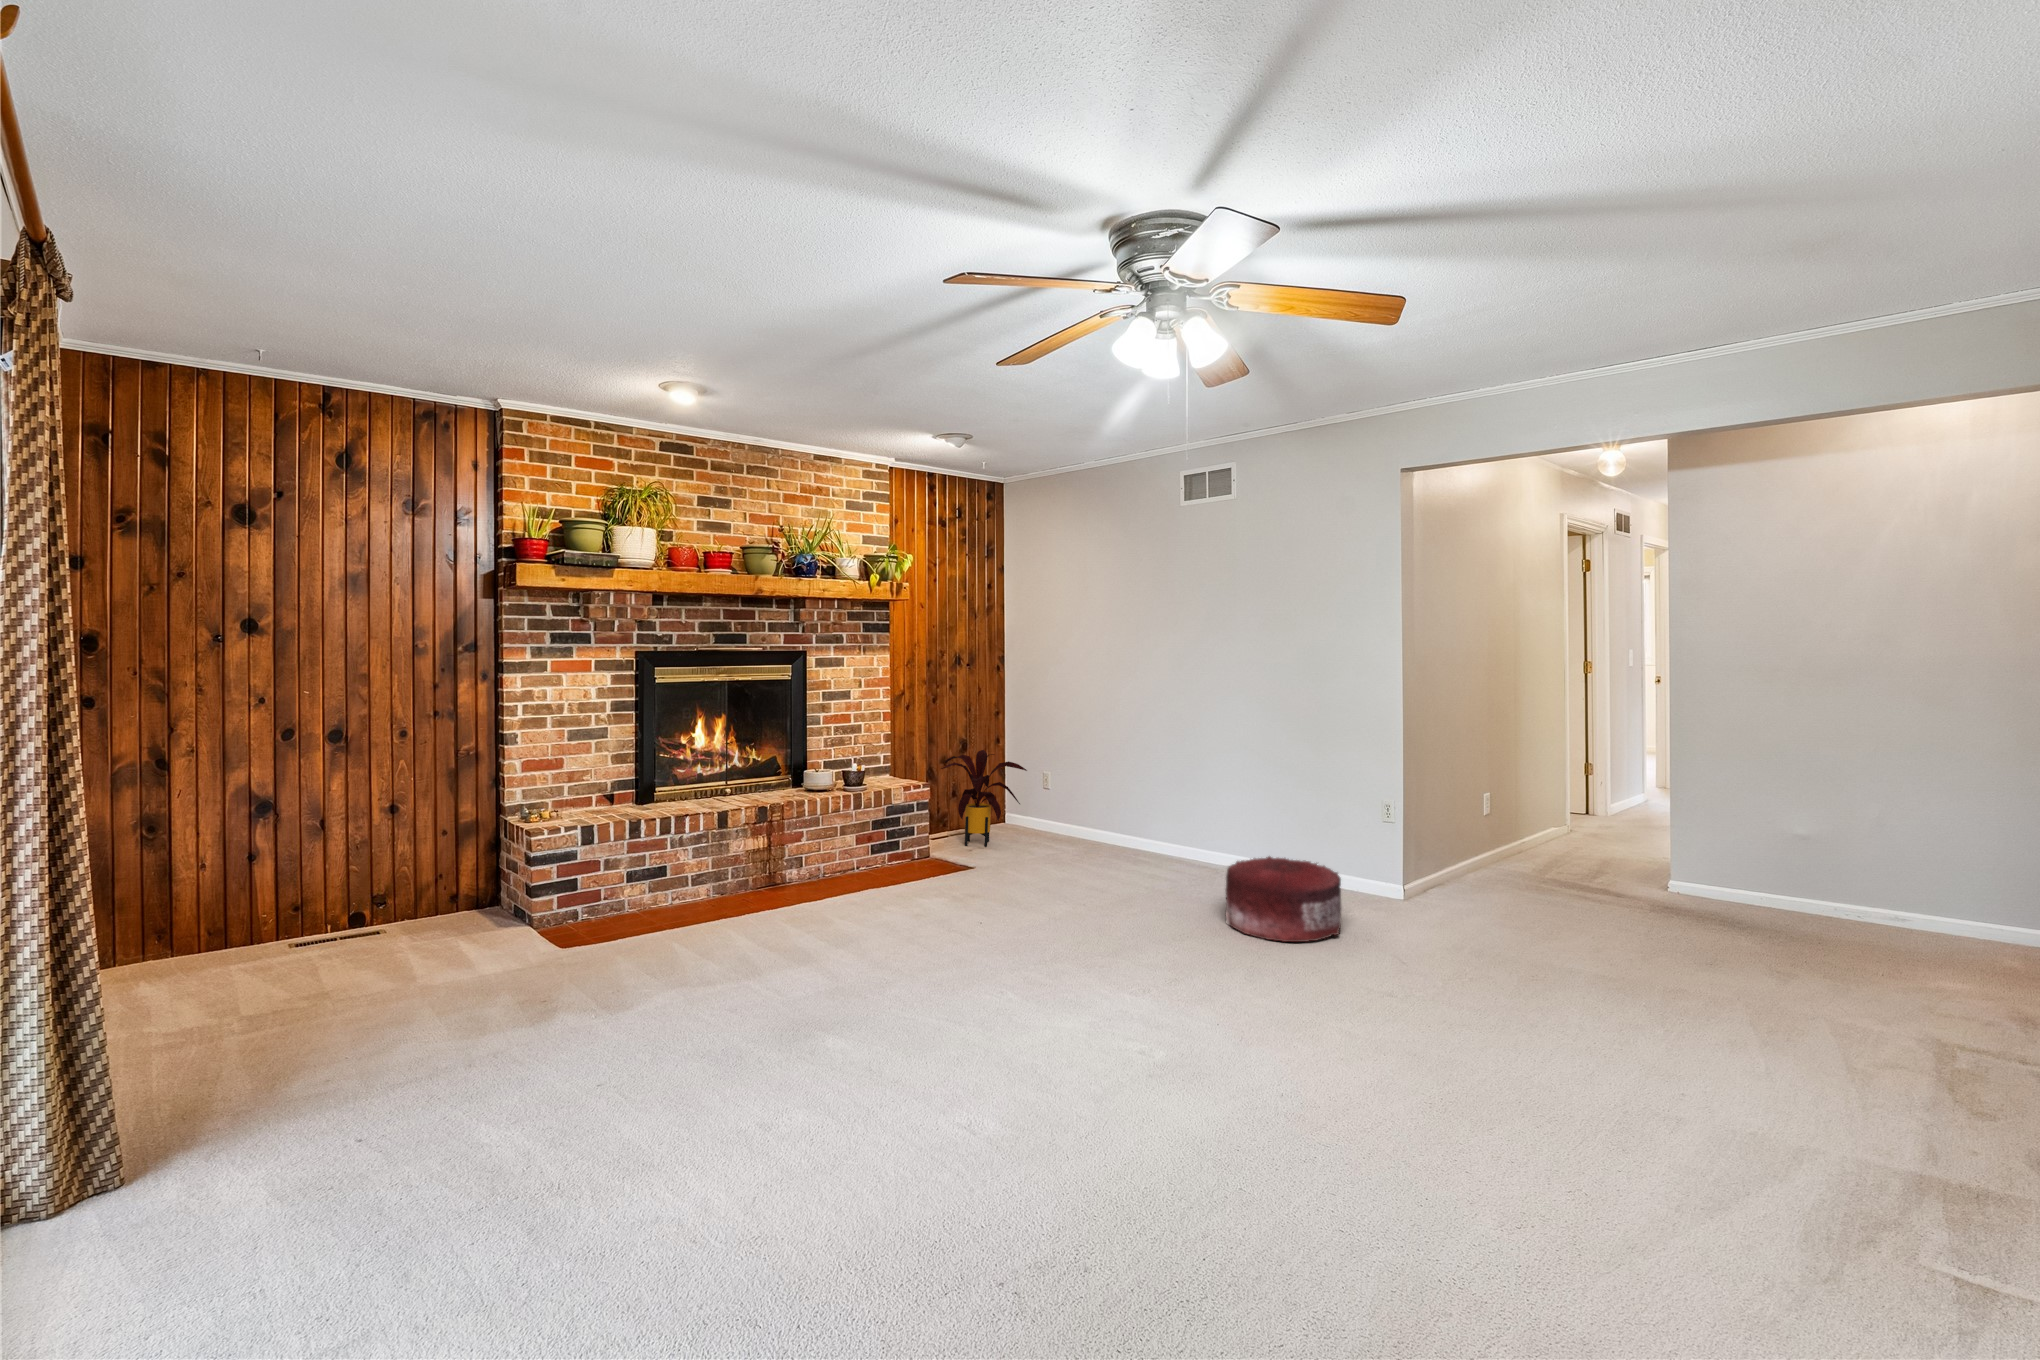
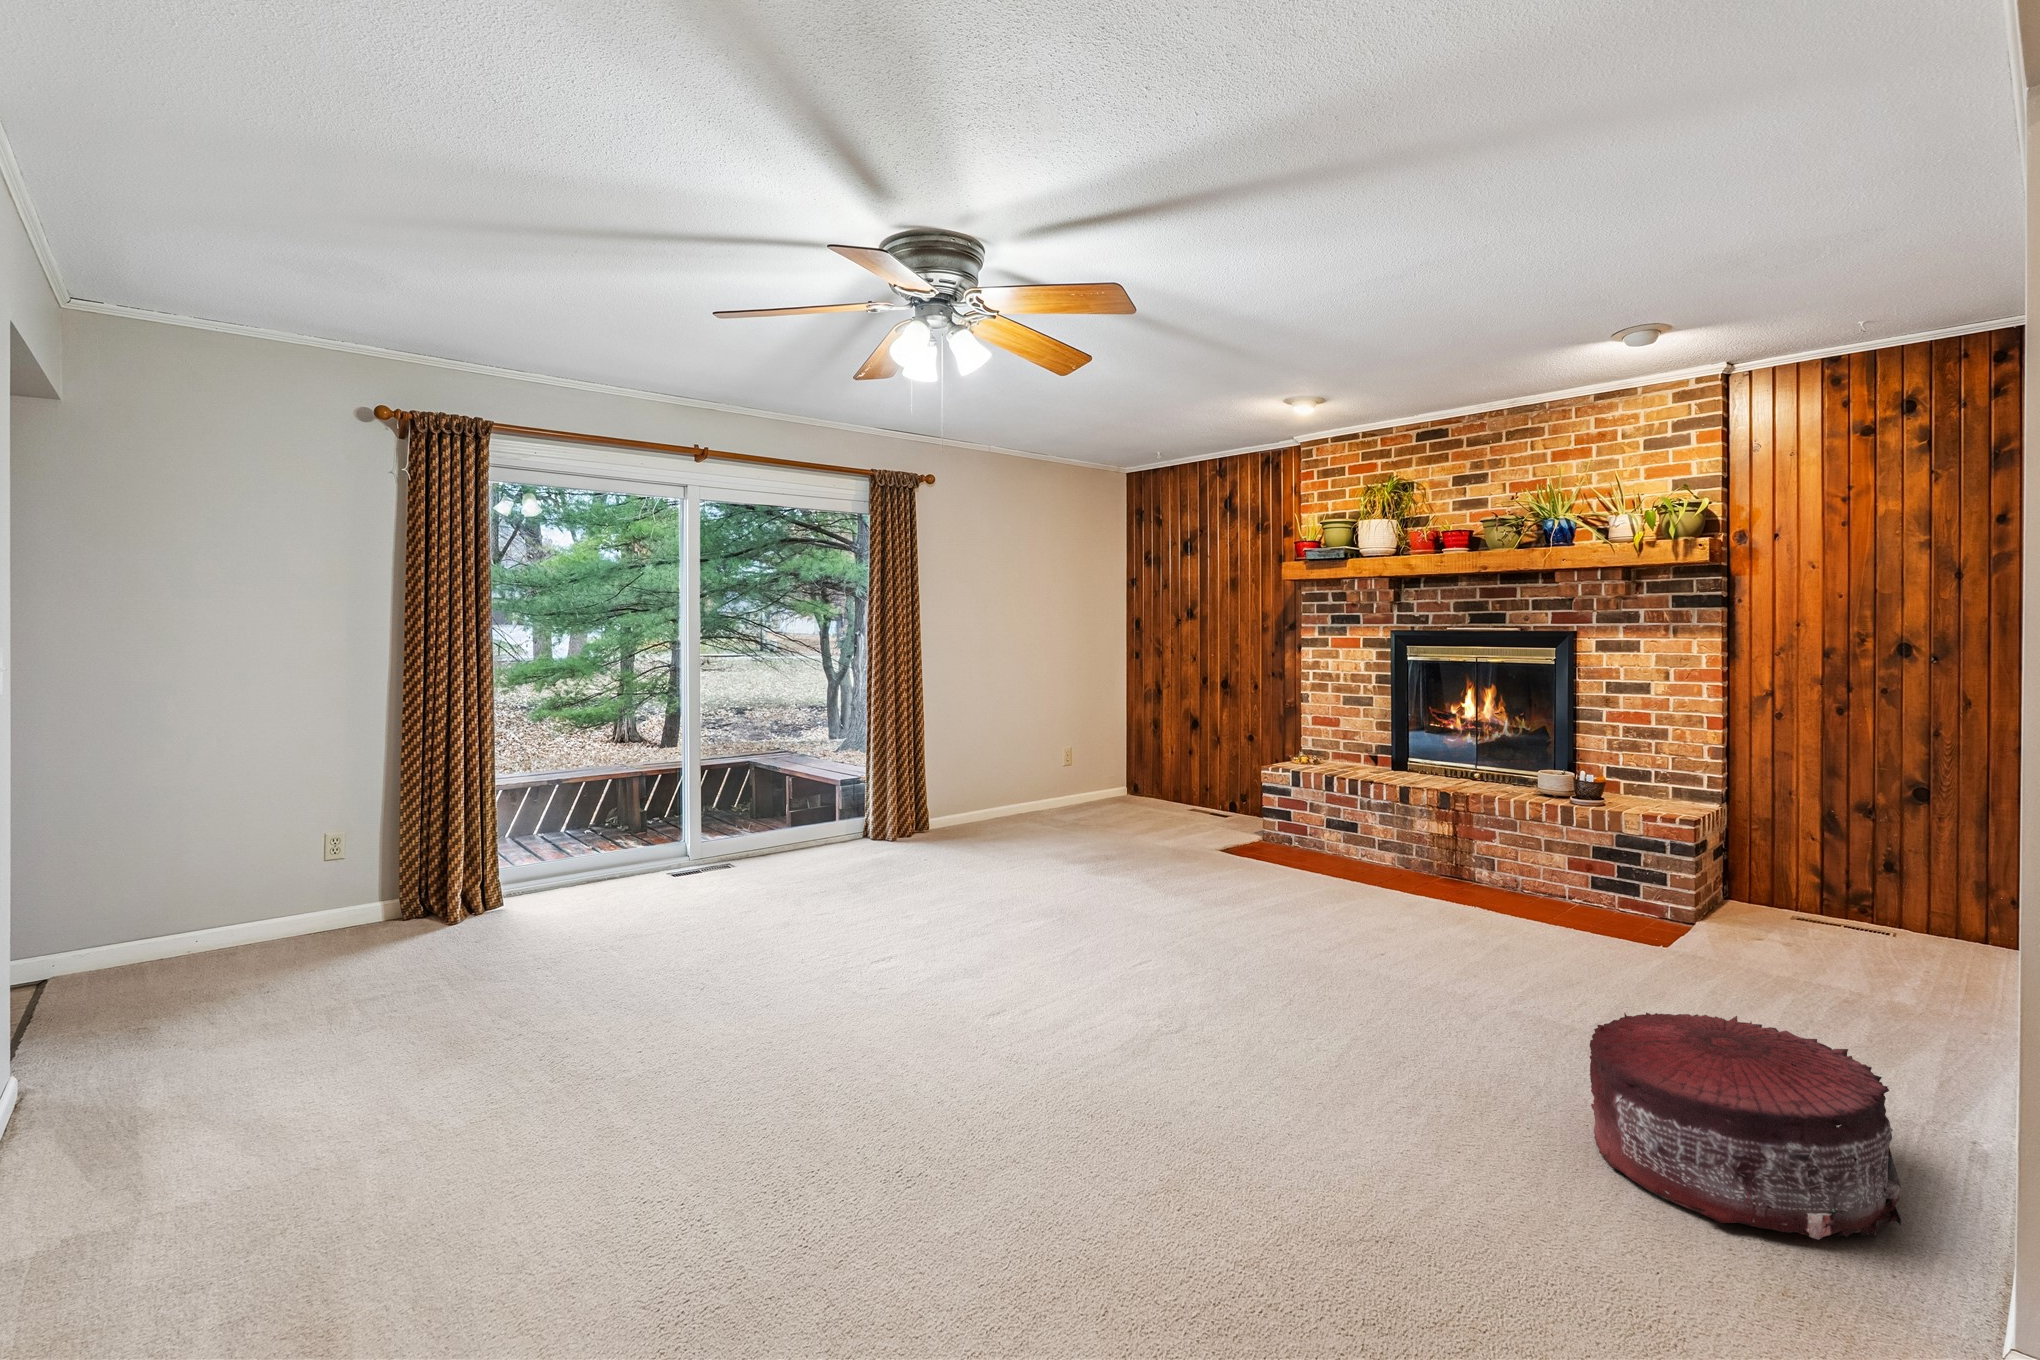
house plant: present [941,750,1027,847] -> none [1765,798,1922,950]

